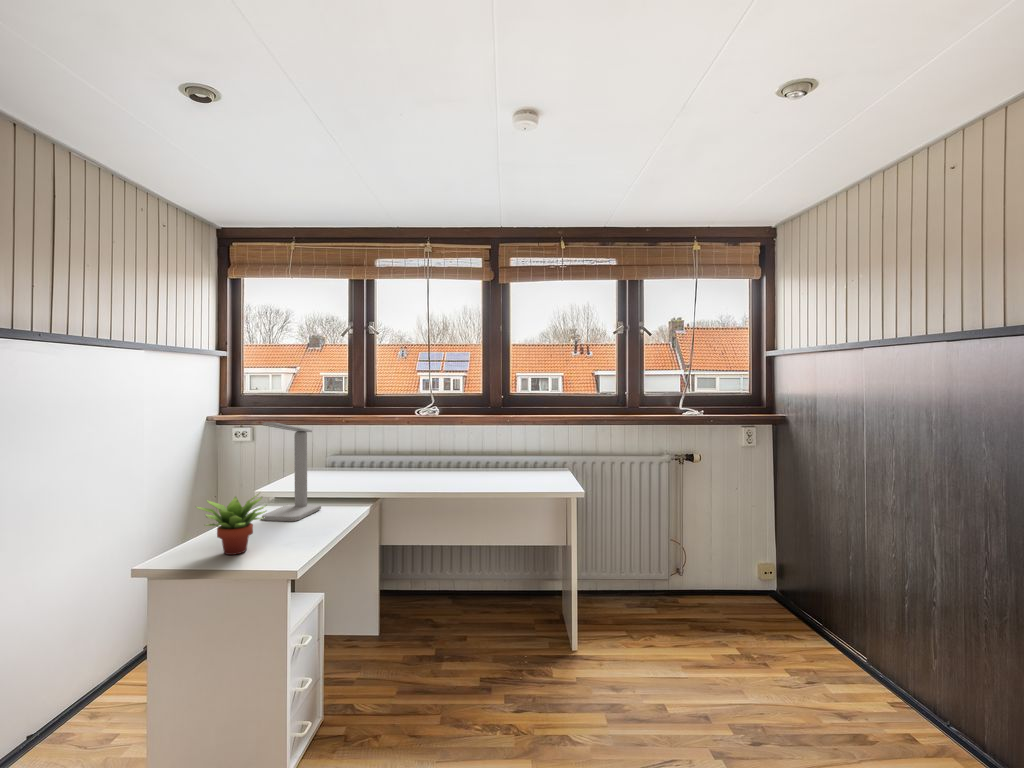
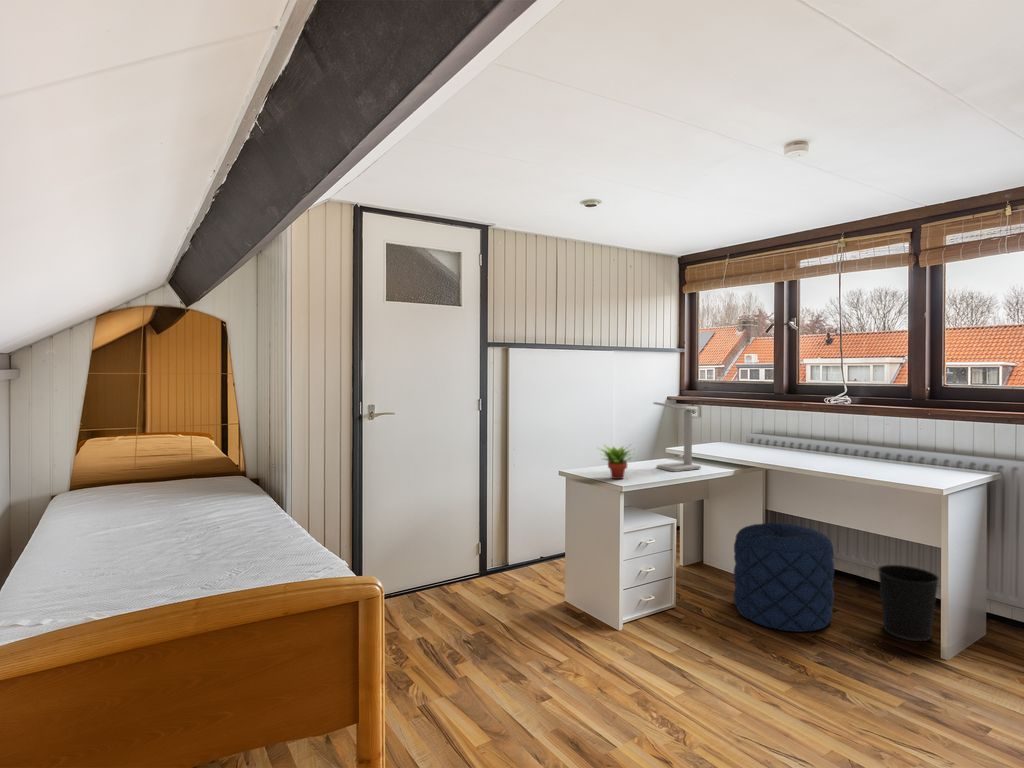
pouf: none [372,554,481,692] -> present [734,523,834,632]
wastebasket: none [506,567,557,643] -> present [878,565,939,641]

